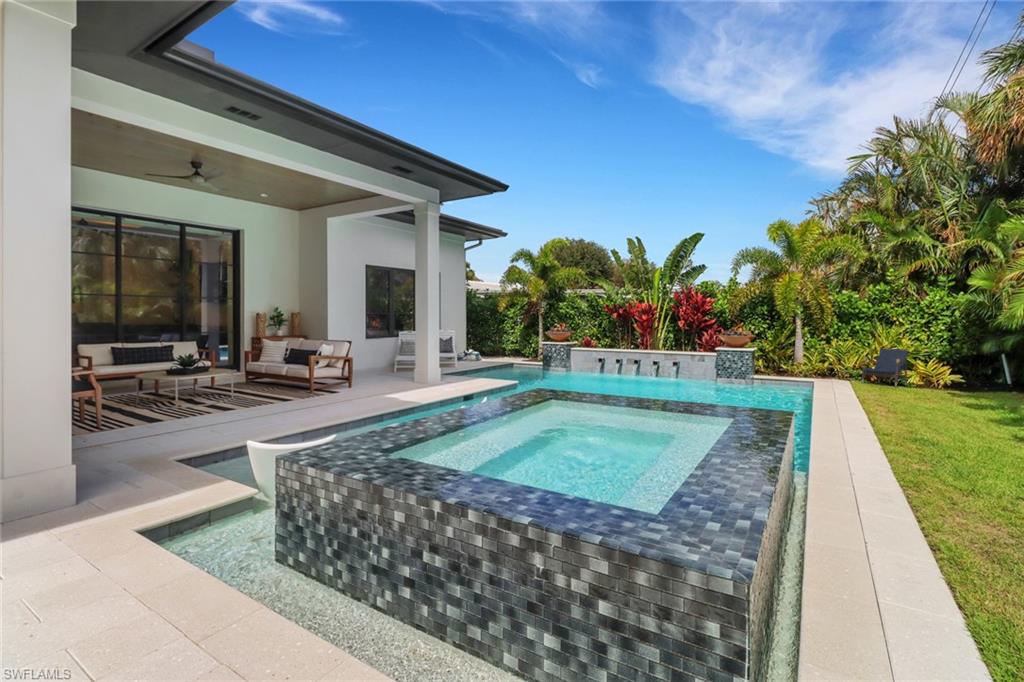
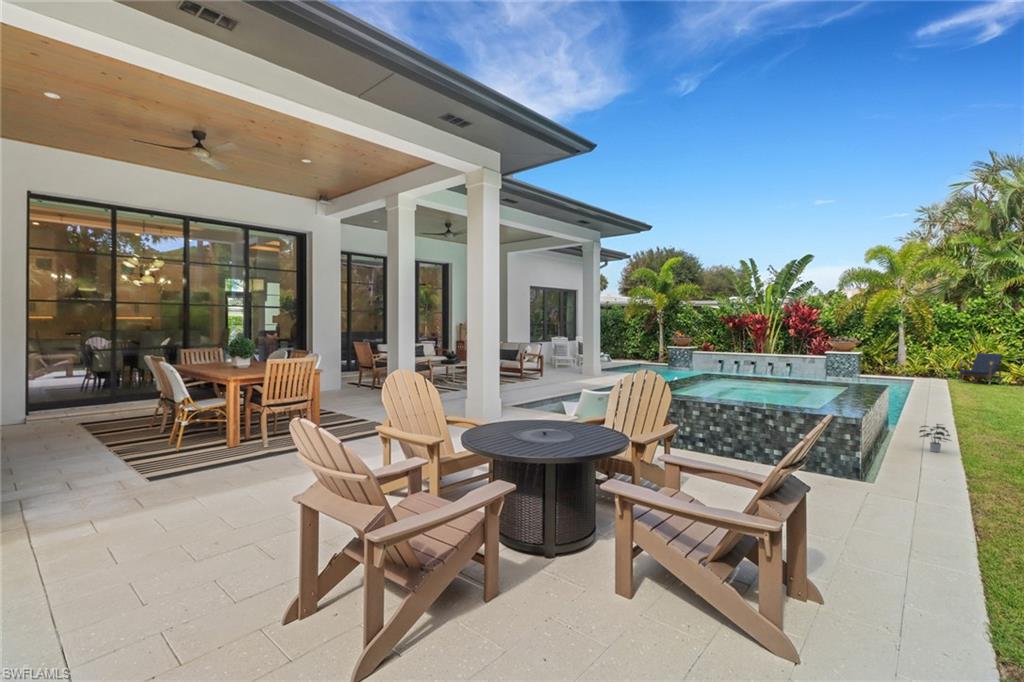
potted plant: none [855,518,924,579] -> present [919,424,951,452]

